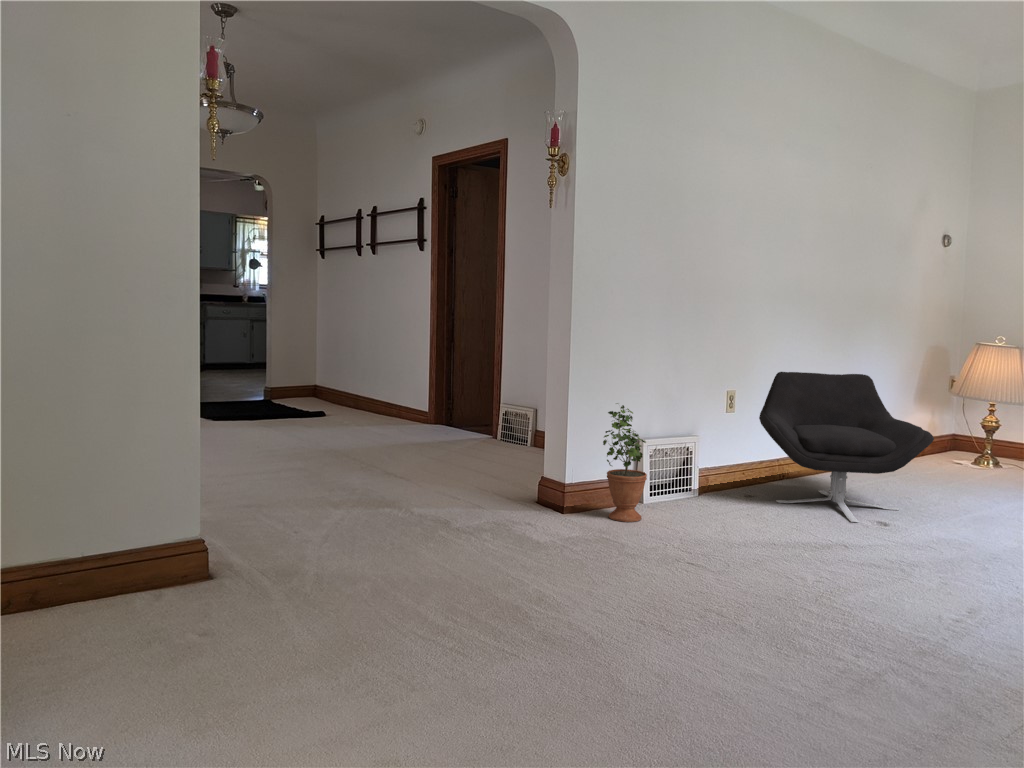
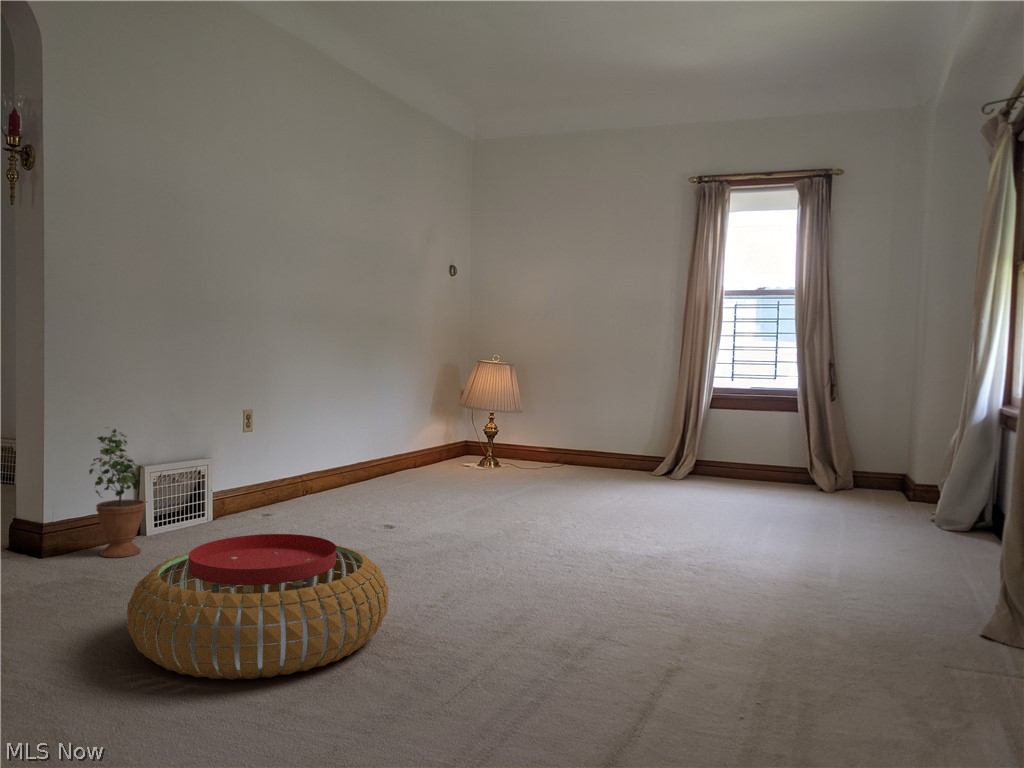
lounge chair: present [759,372,934,522] -> none [278,389,429,527]
pouf: none [657,524,926,678] -> present [127,534,388,680]

